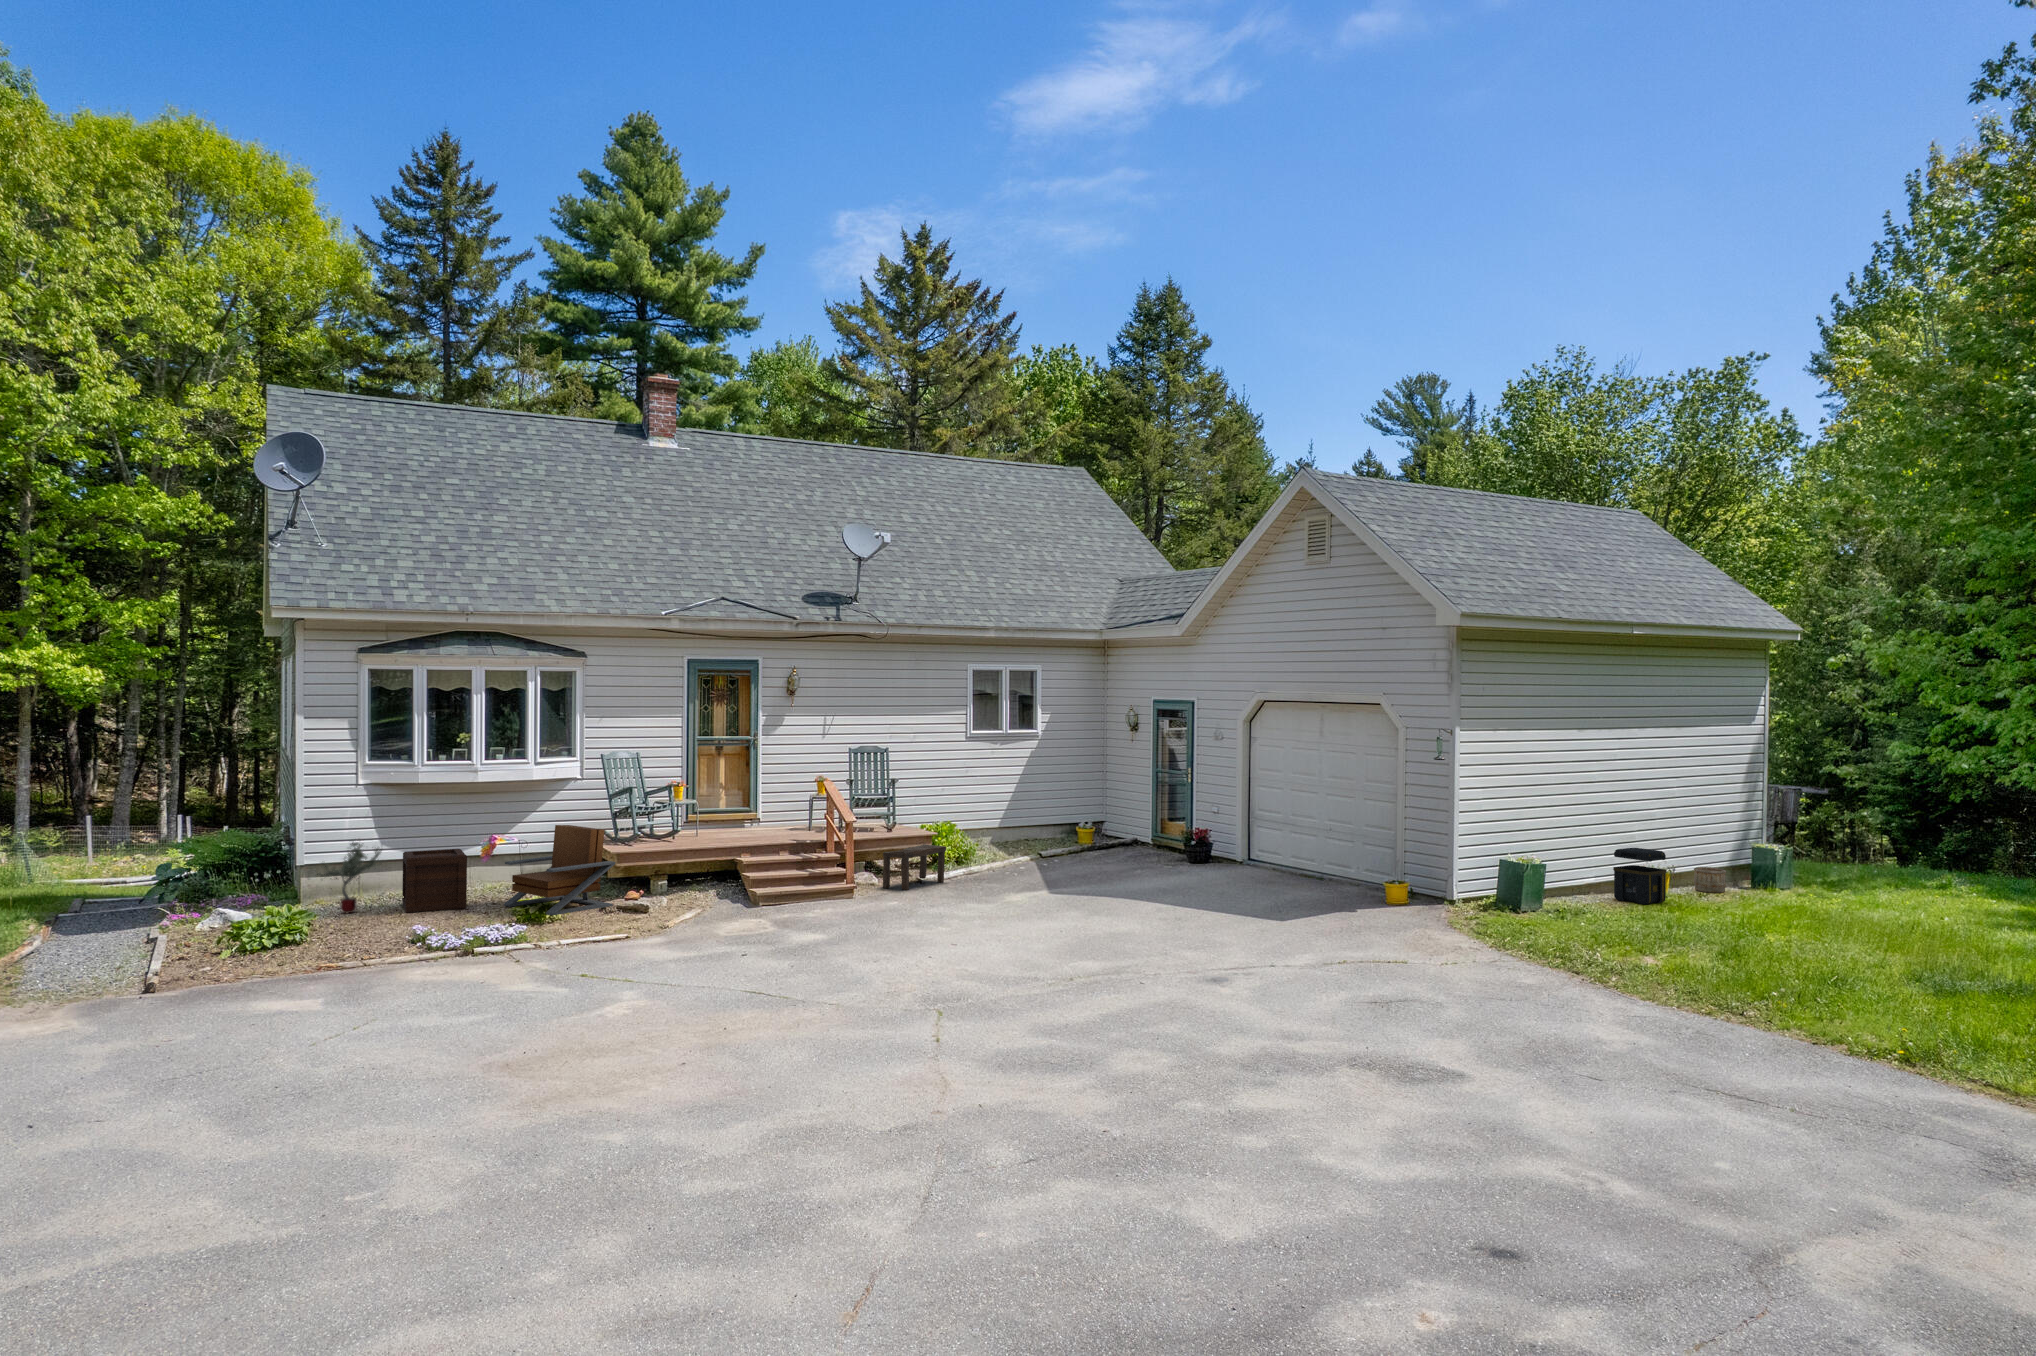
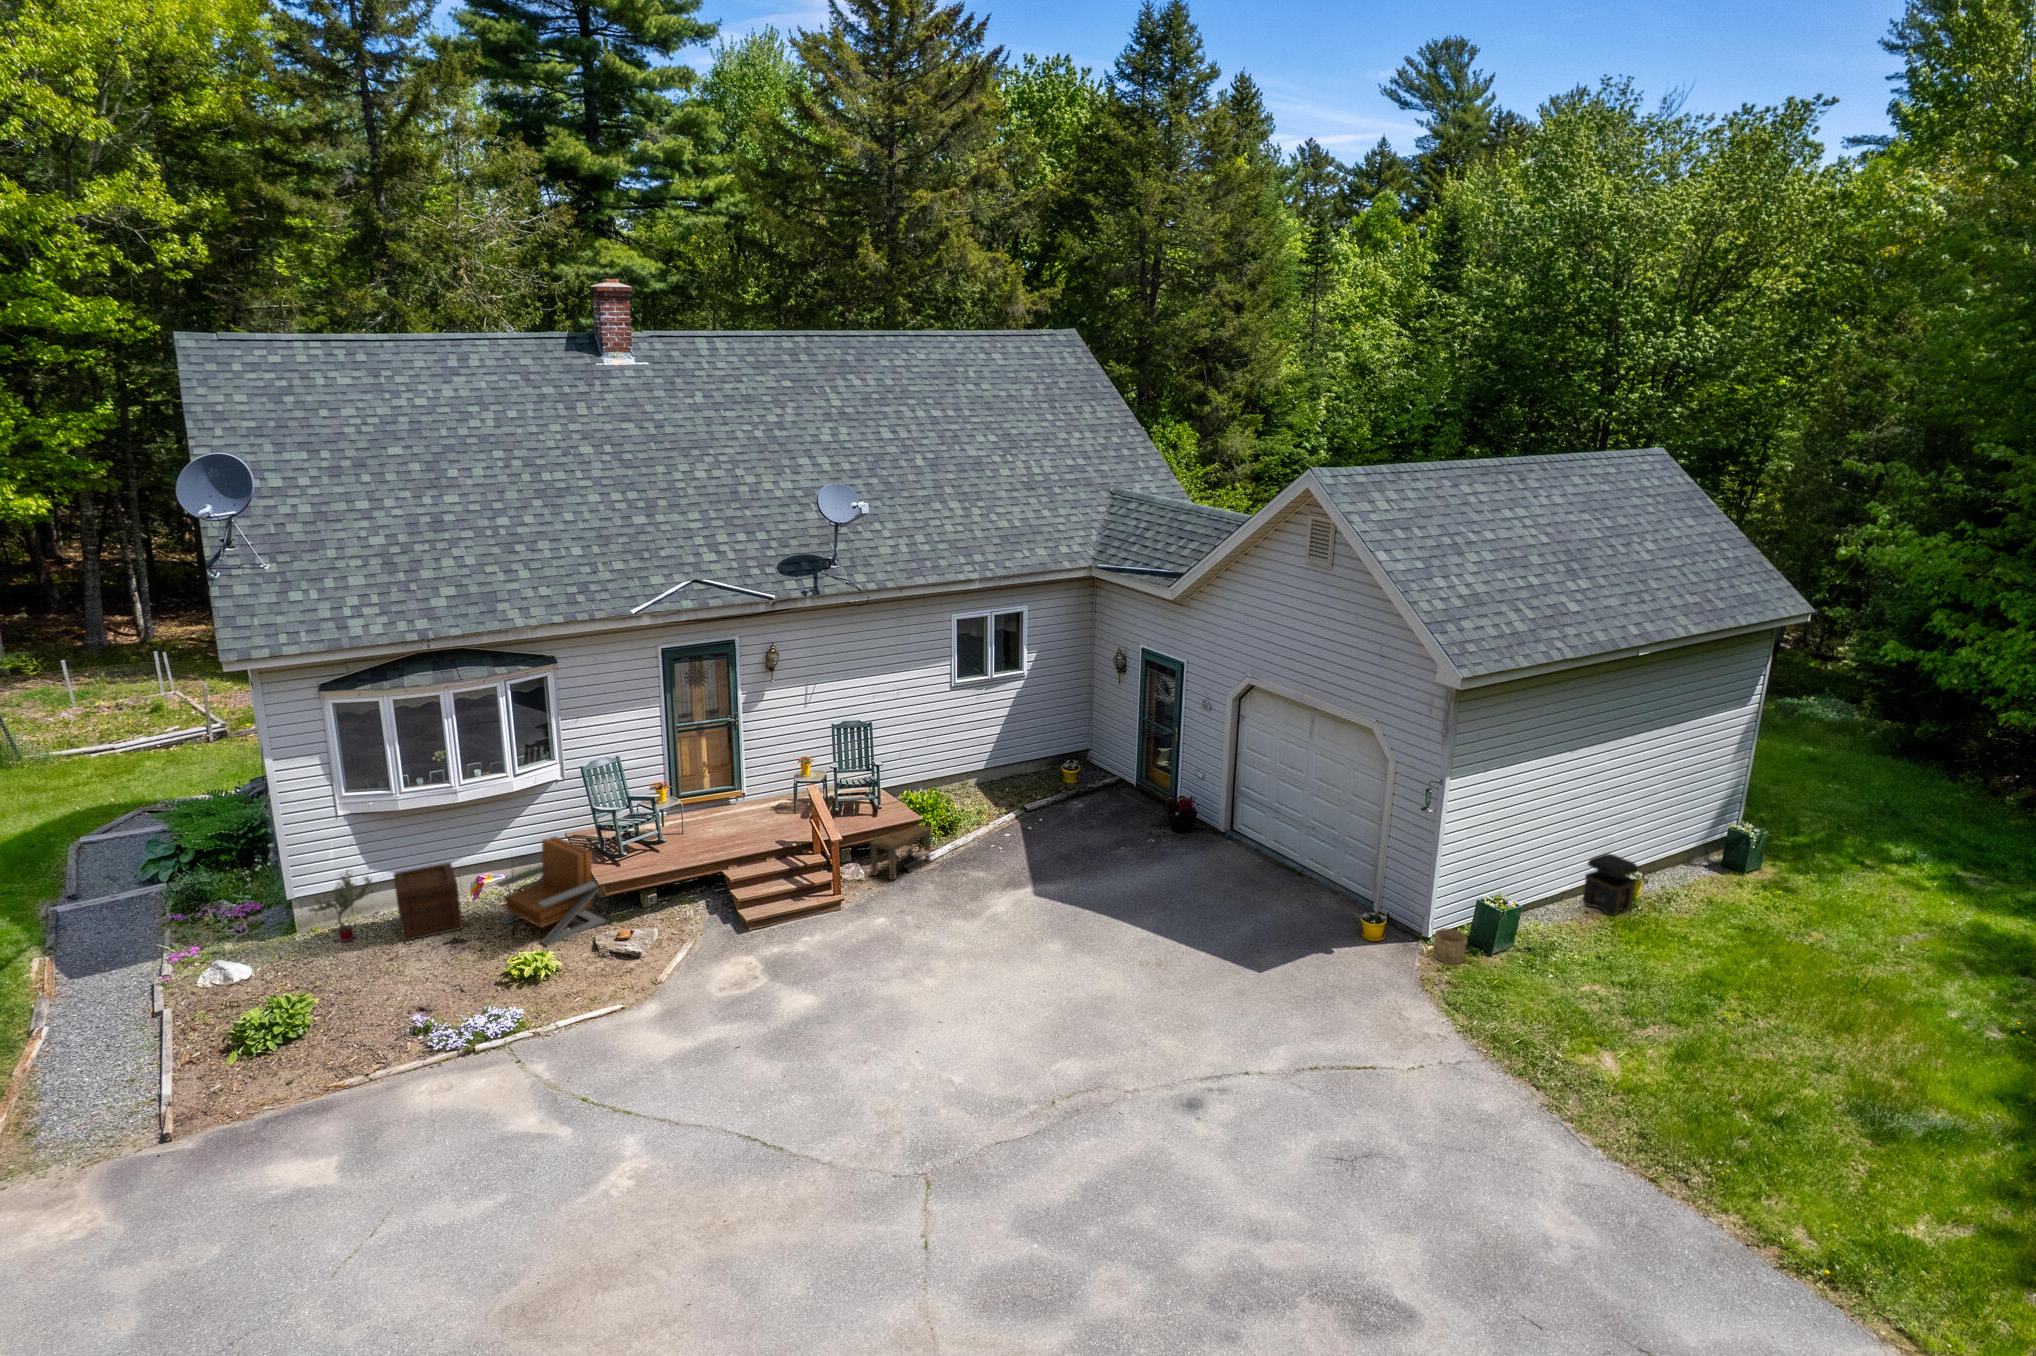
wooden bucket: present [1694,867,1726,893] -> present [1433,928,1467,964]

